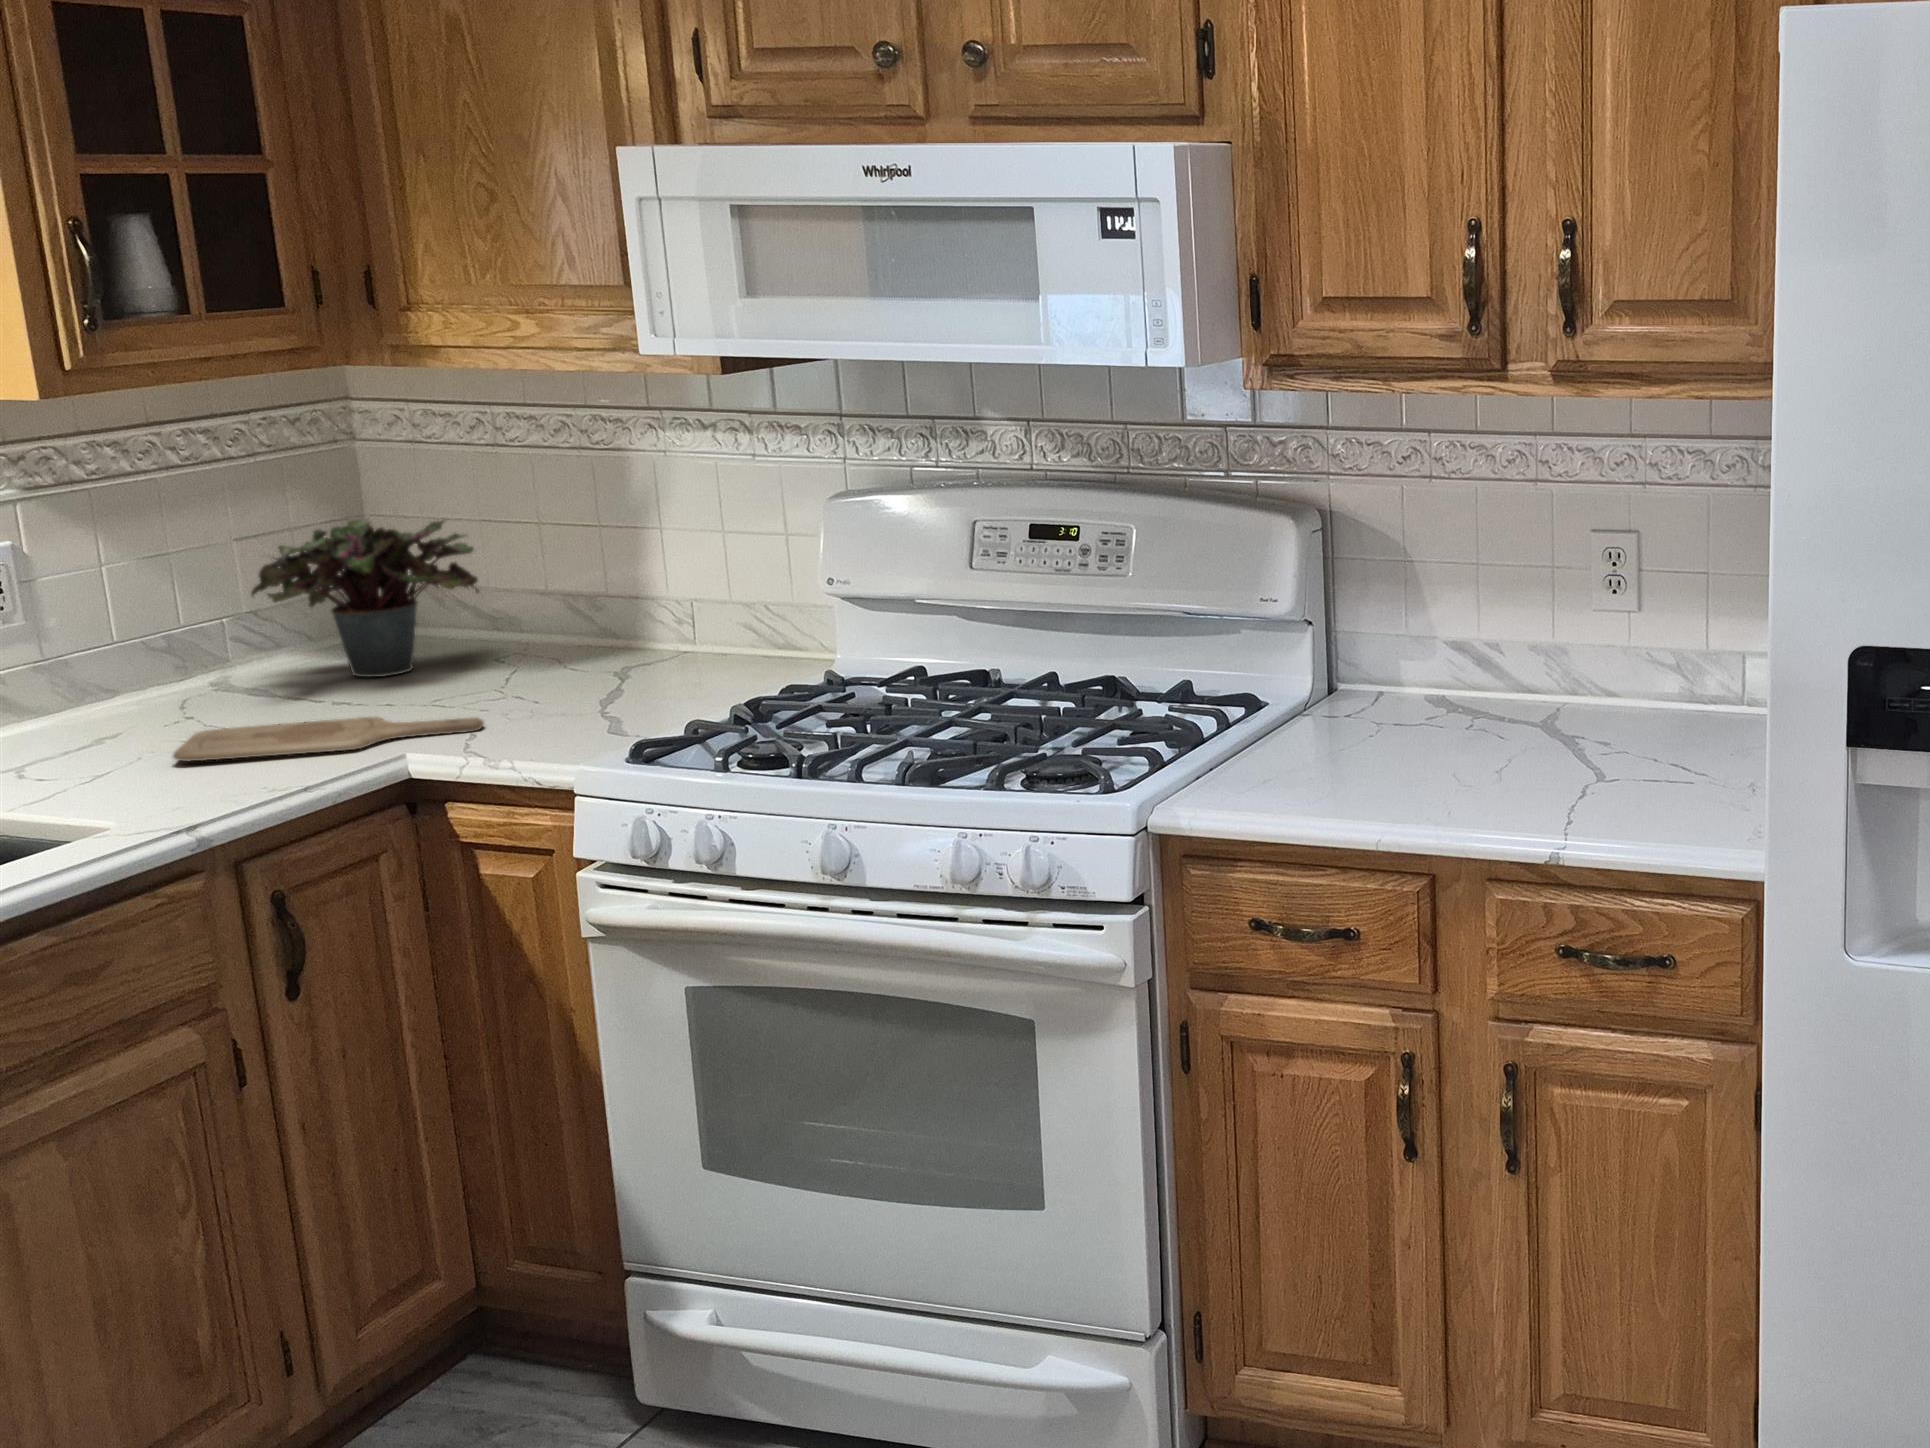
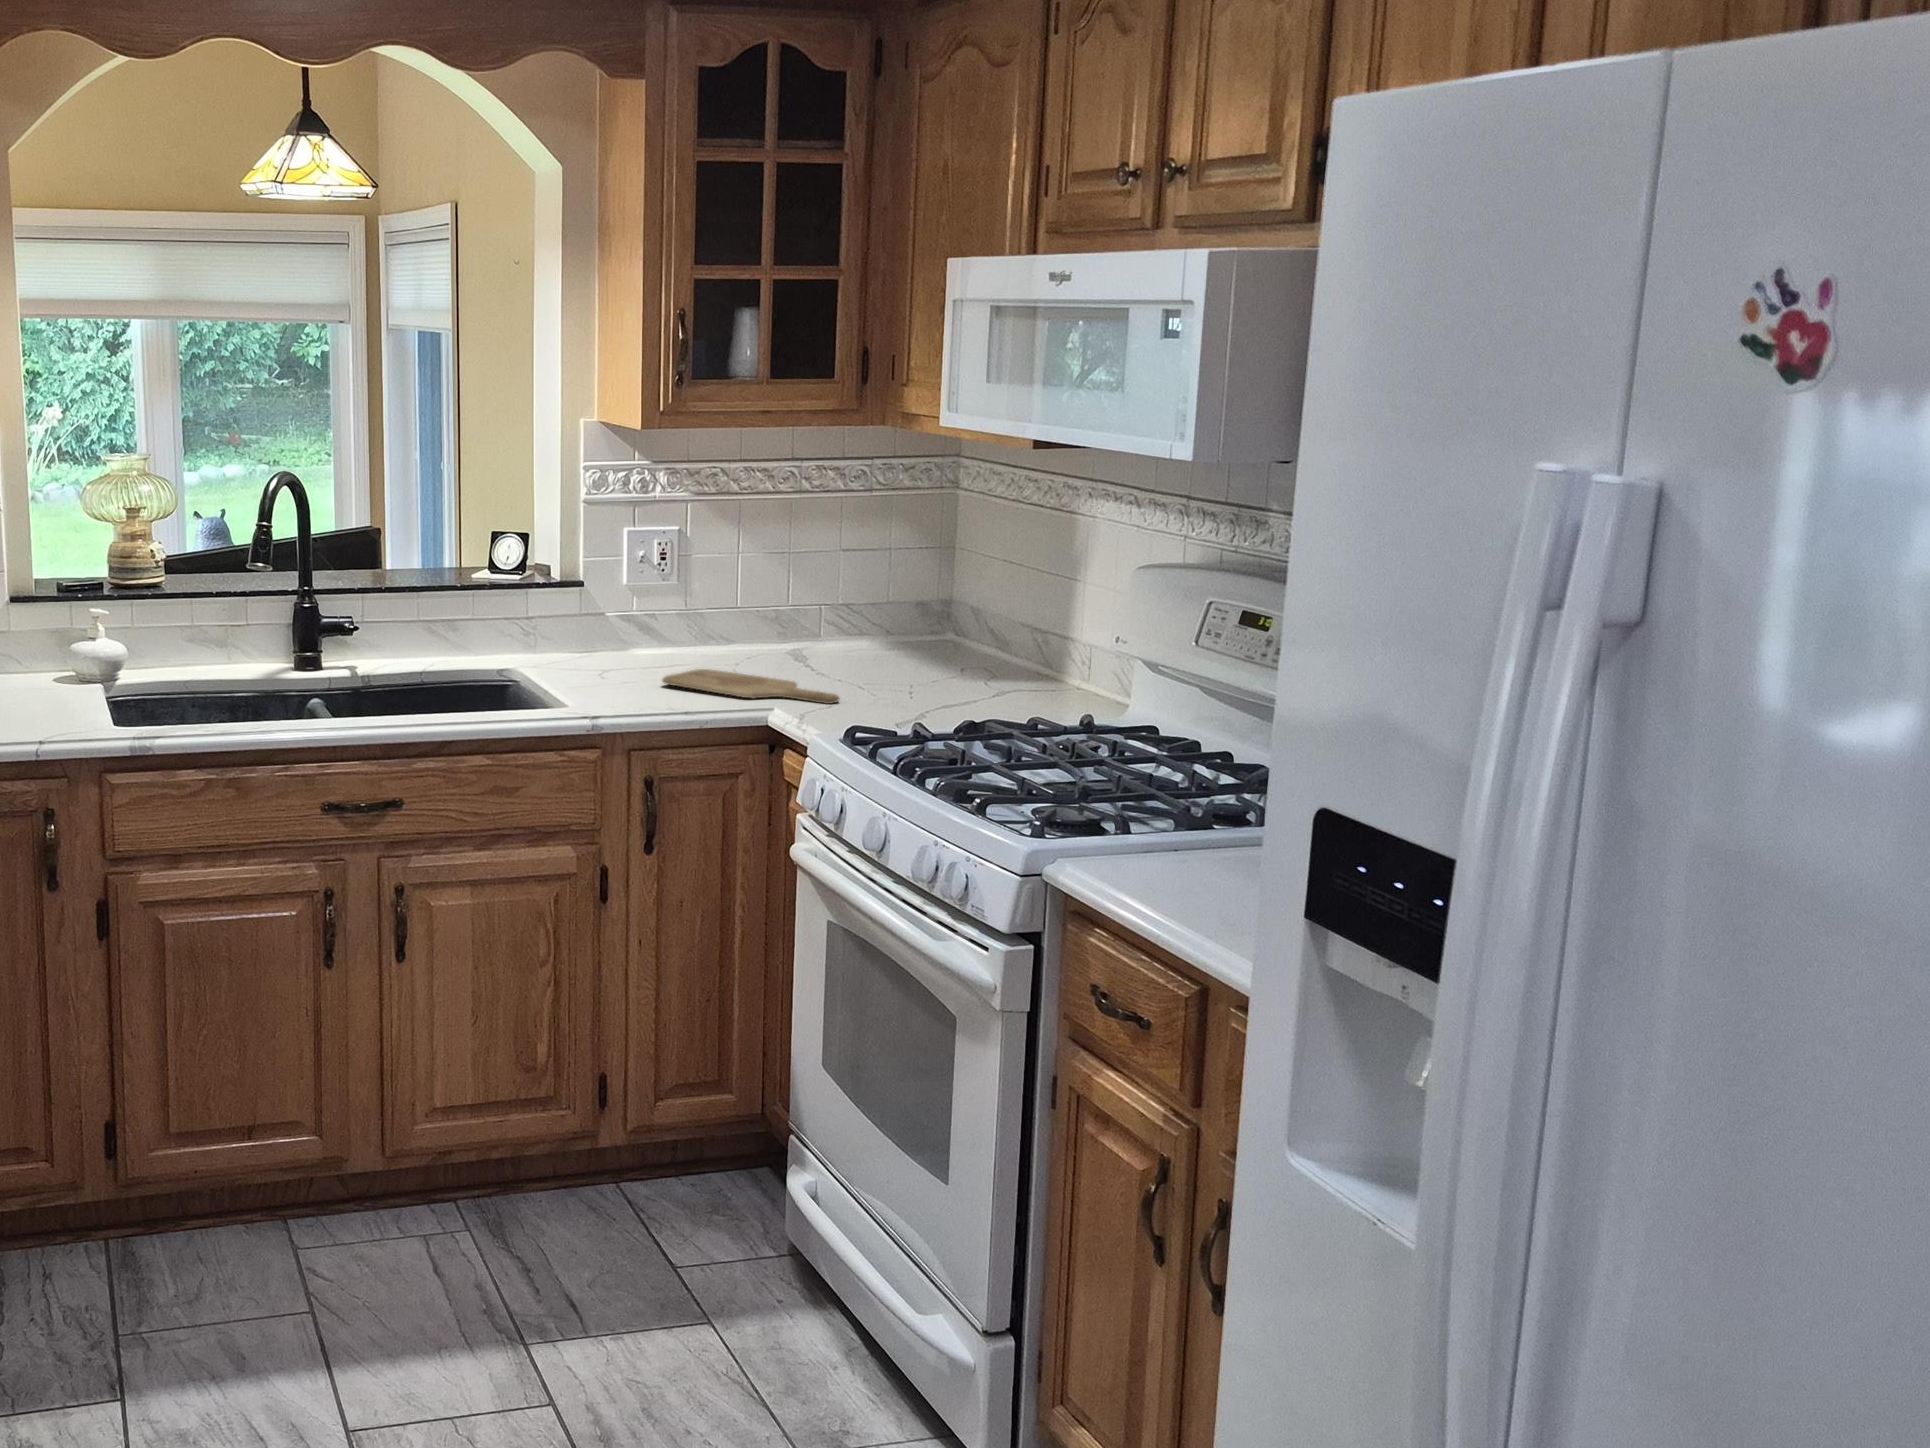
potted plant: present [251,520,479,677] -> none [803,544,979,664]

